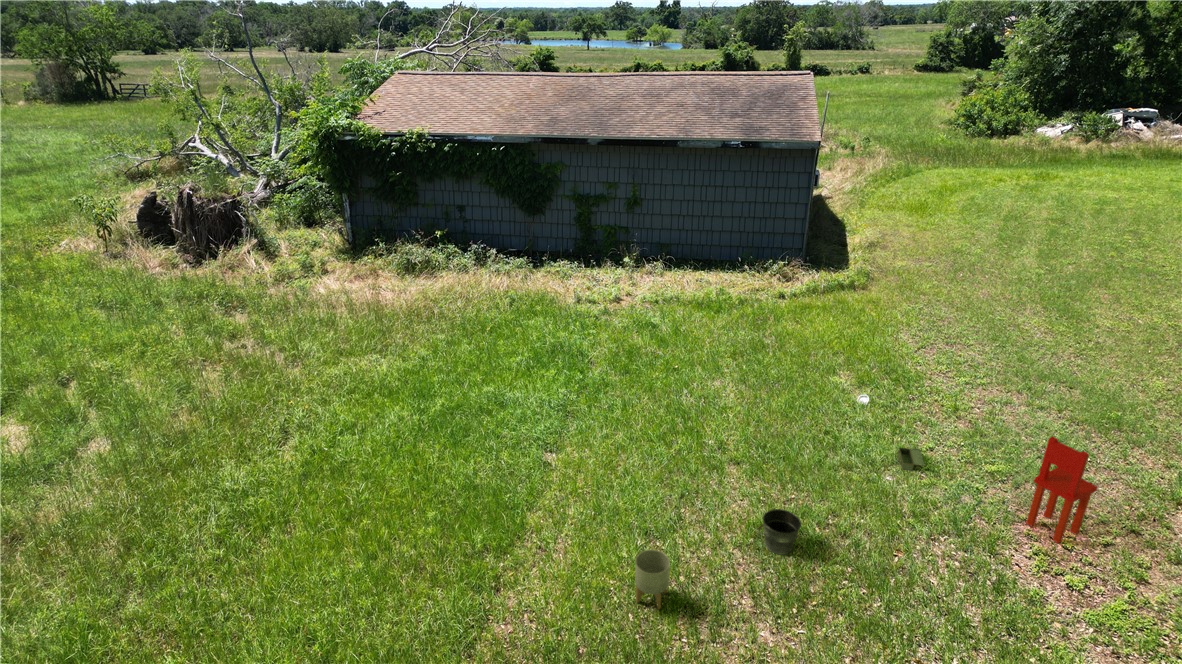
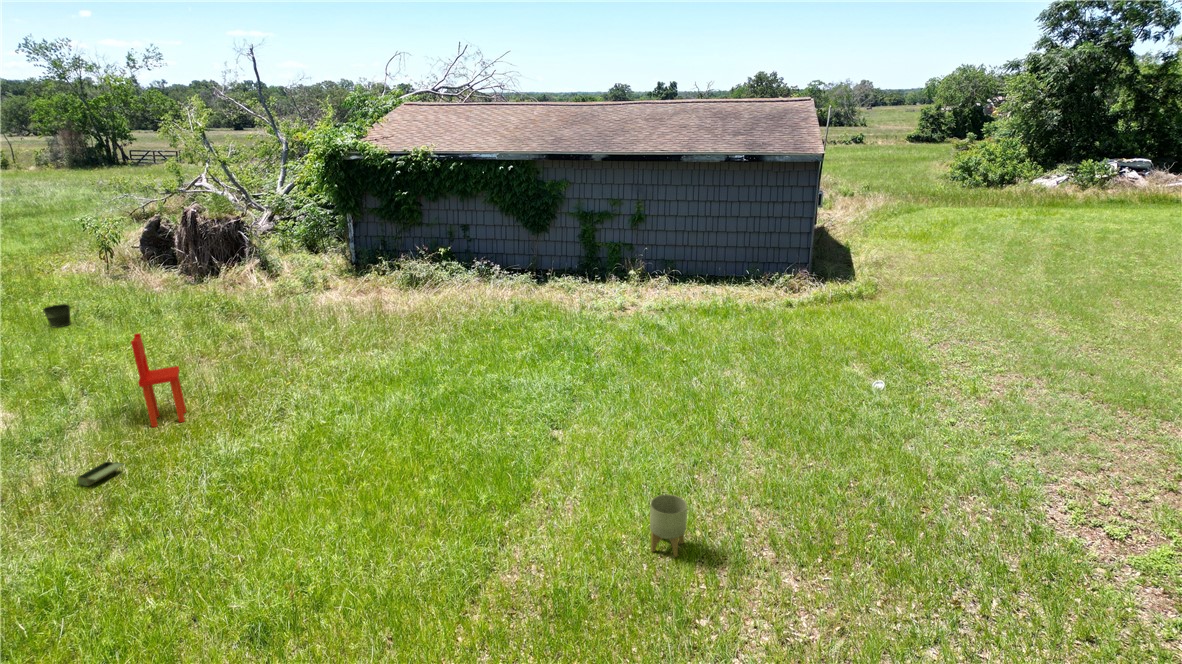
chair: present [1026,437,1097,543] -> present [131,333,186,427]
toolbox: present [898,448,925,471] -> present [77,462,123,486]
bucket: present [758,509,801,554] -> present [43,304,71,327]

